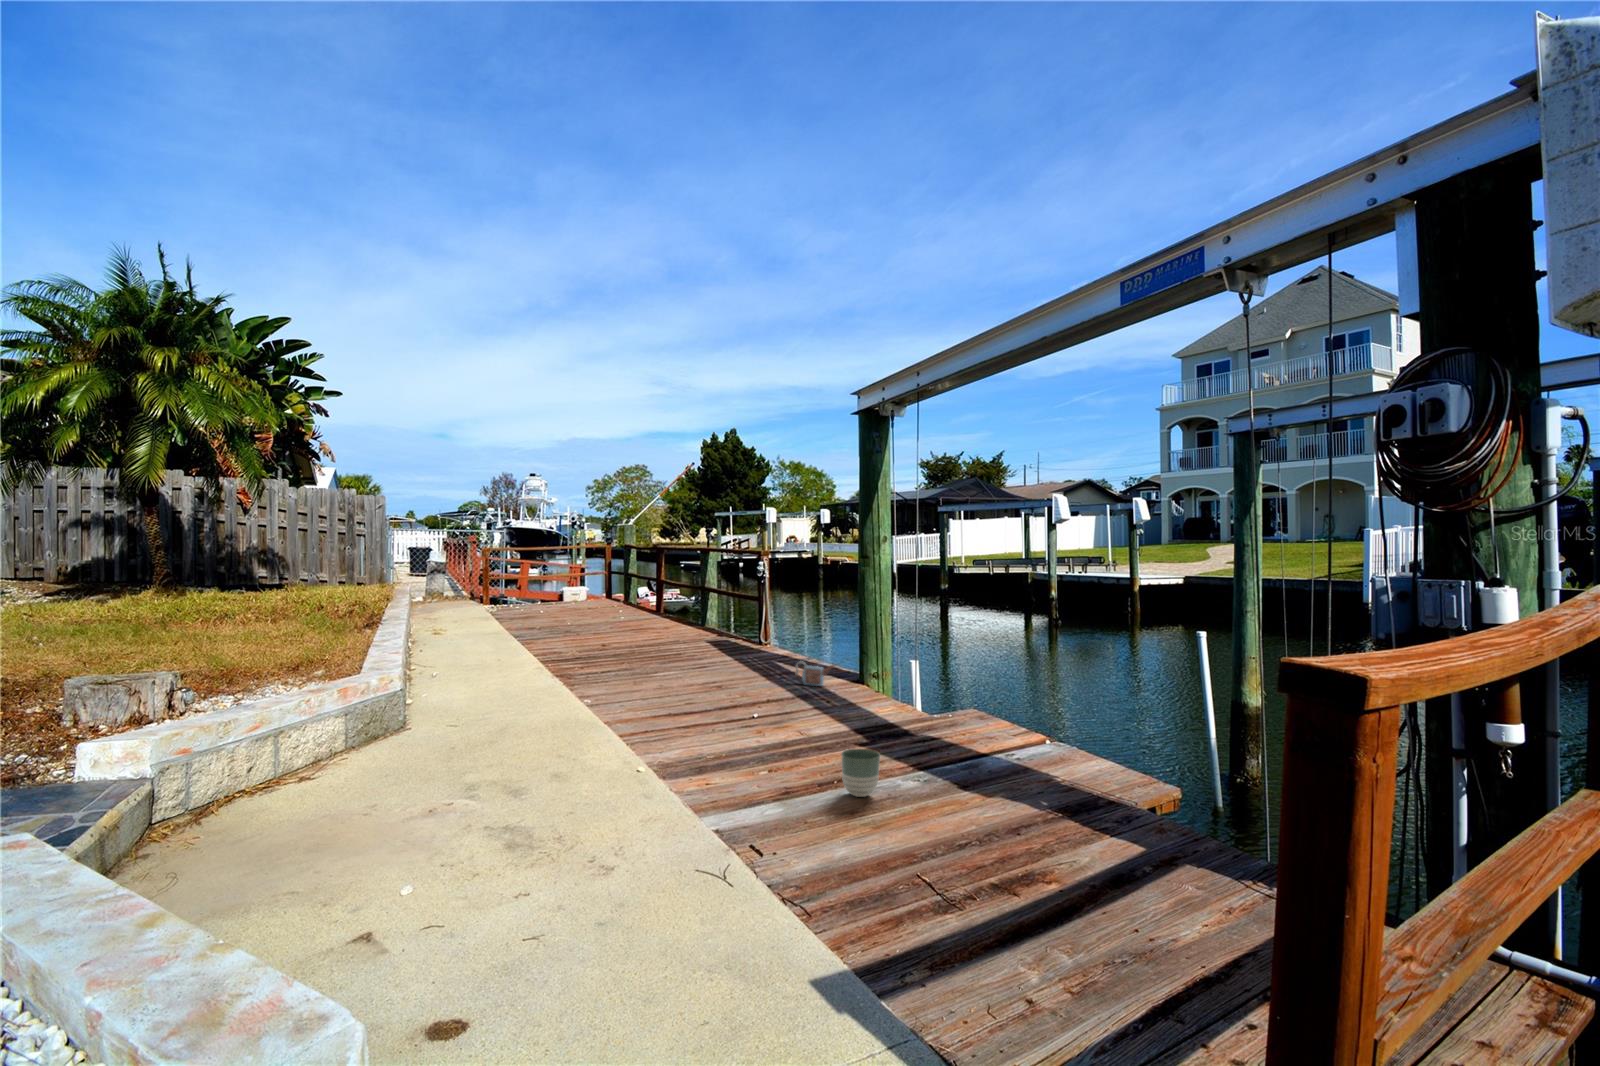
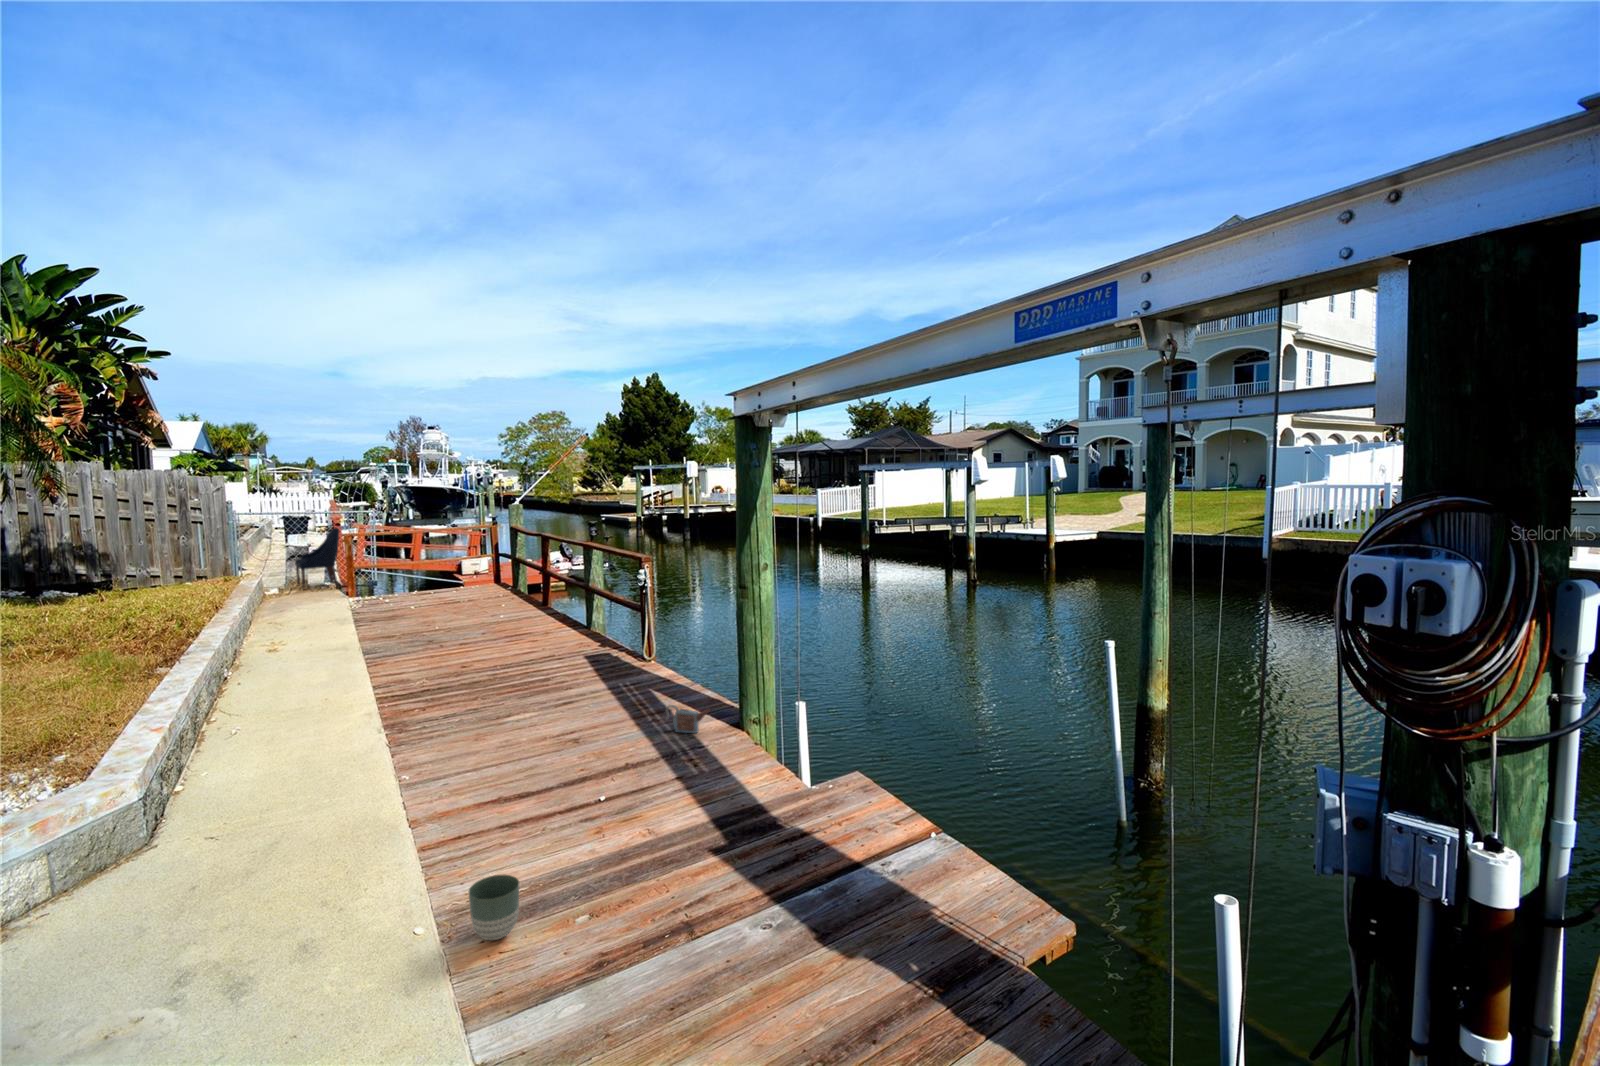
chair: none [437,543,477,597] -> present [295,528,339,590]
planter: present [841,748,880,797] -> present [468,875,519,940]

